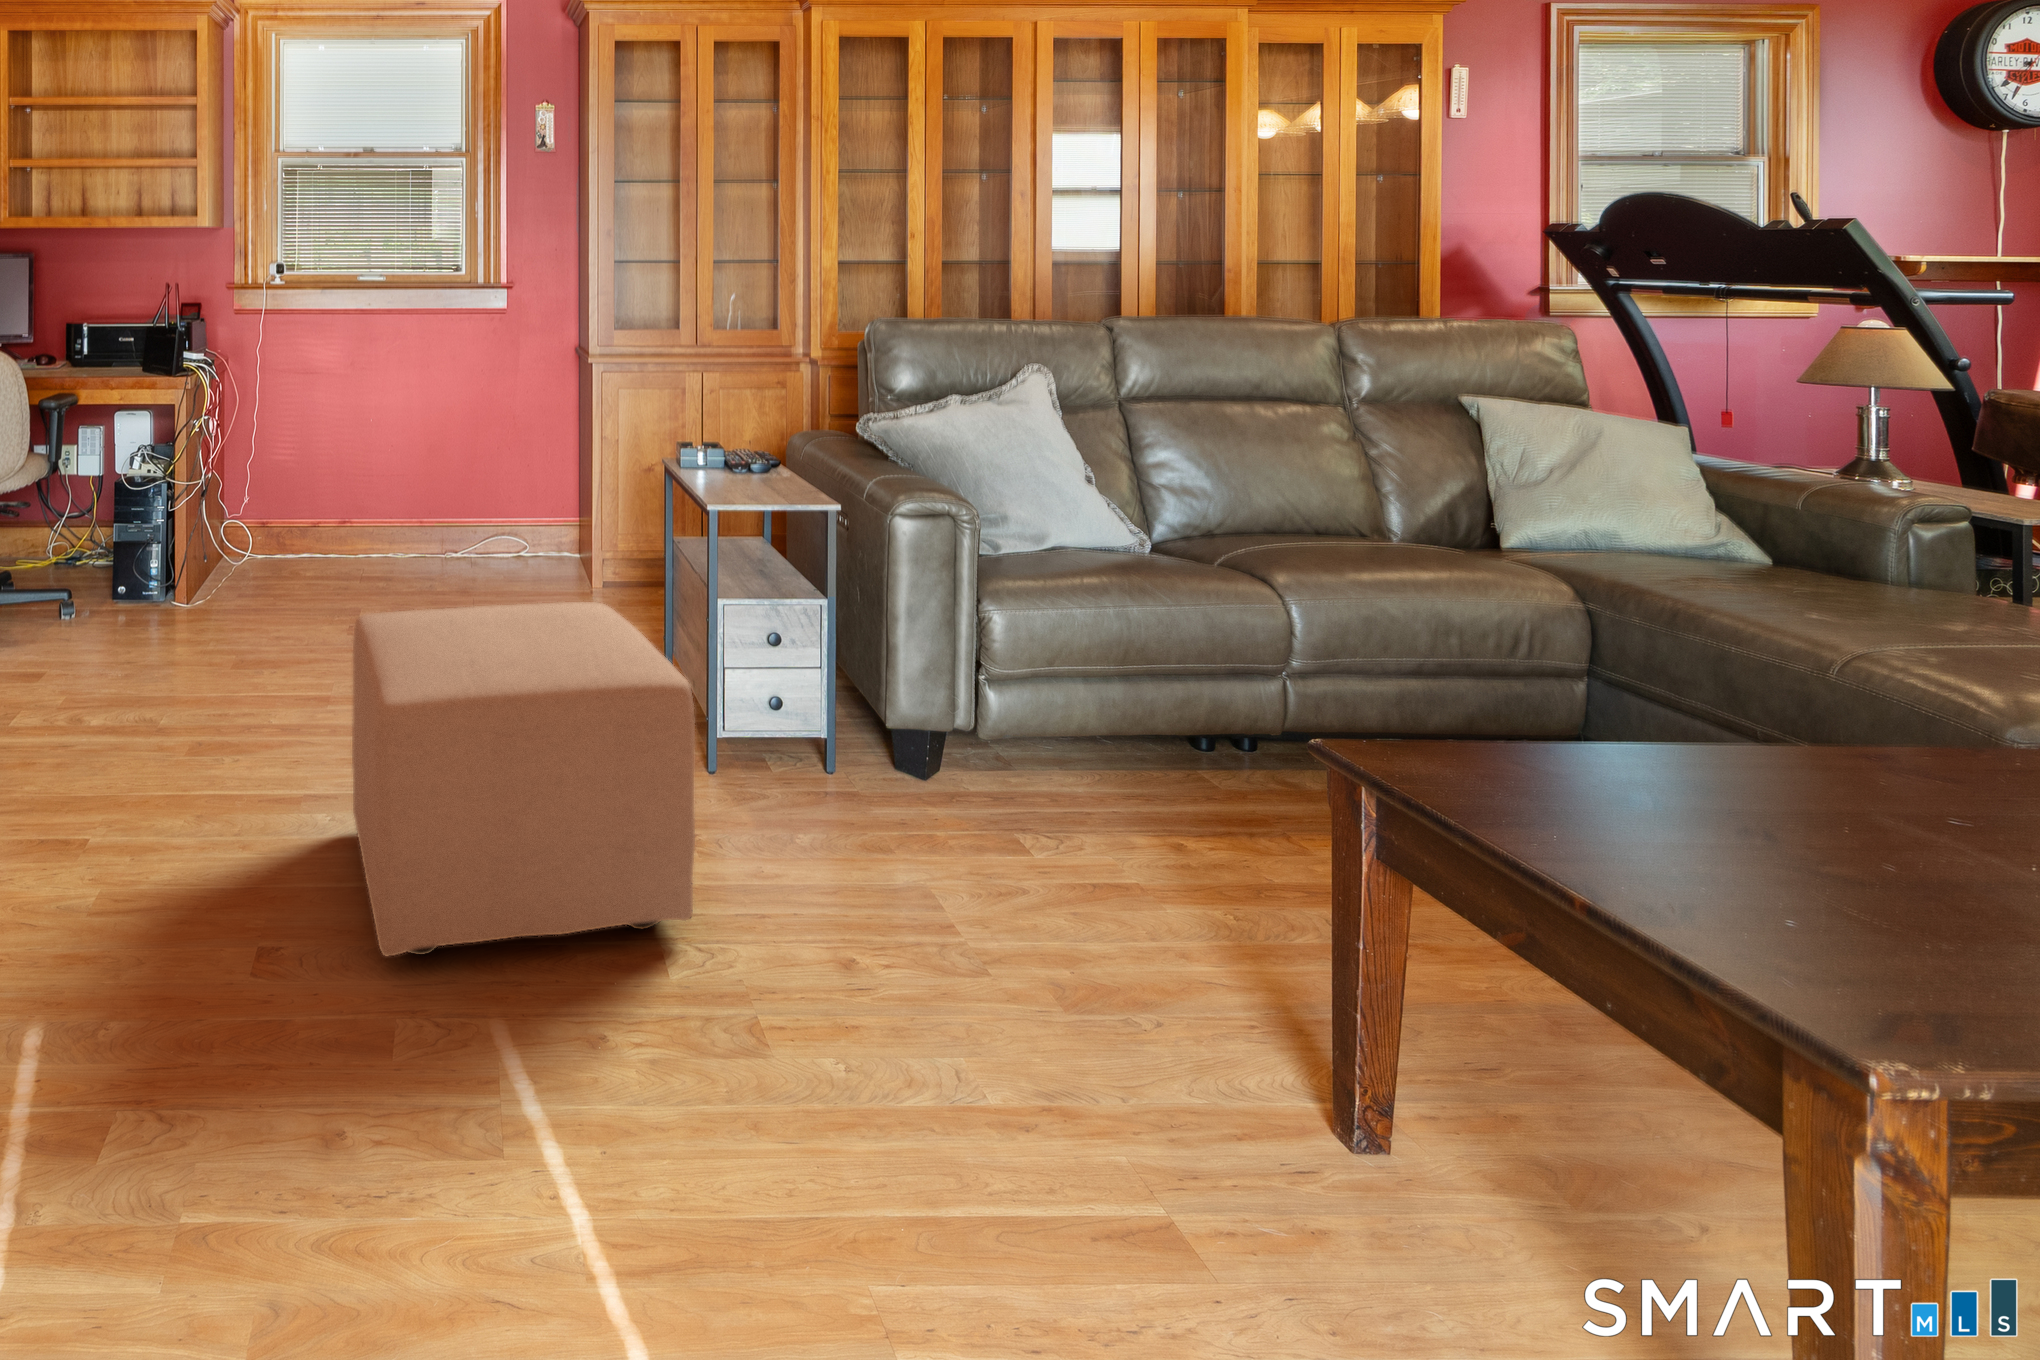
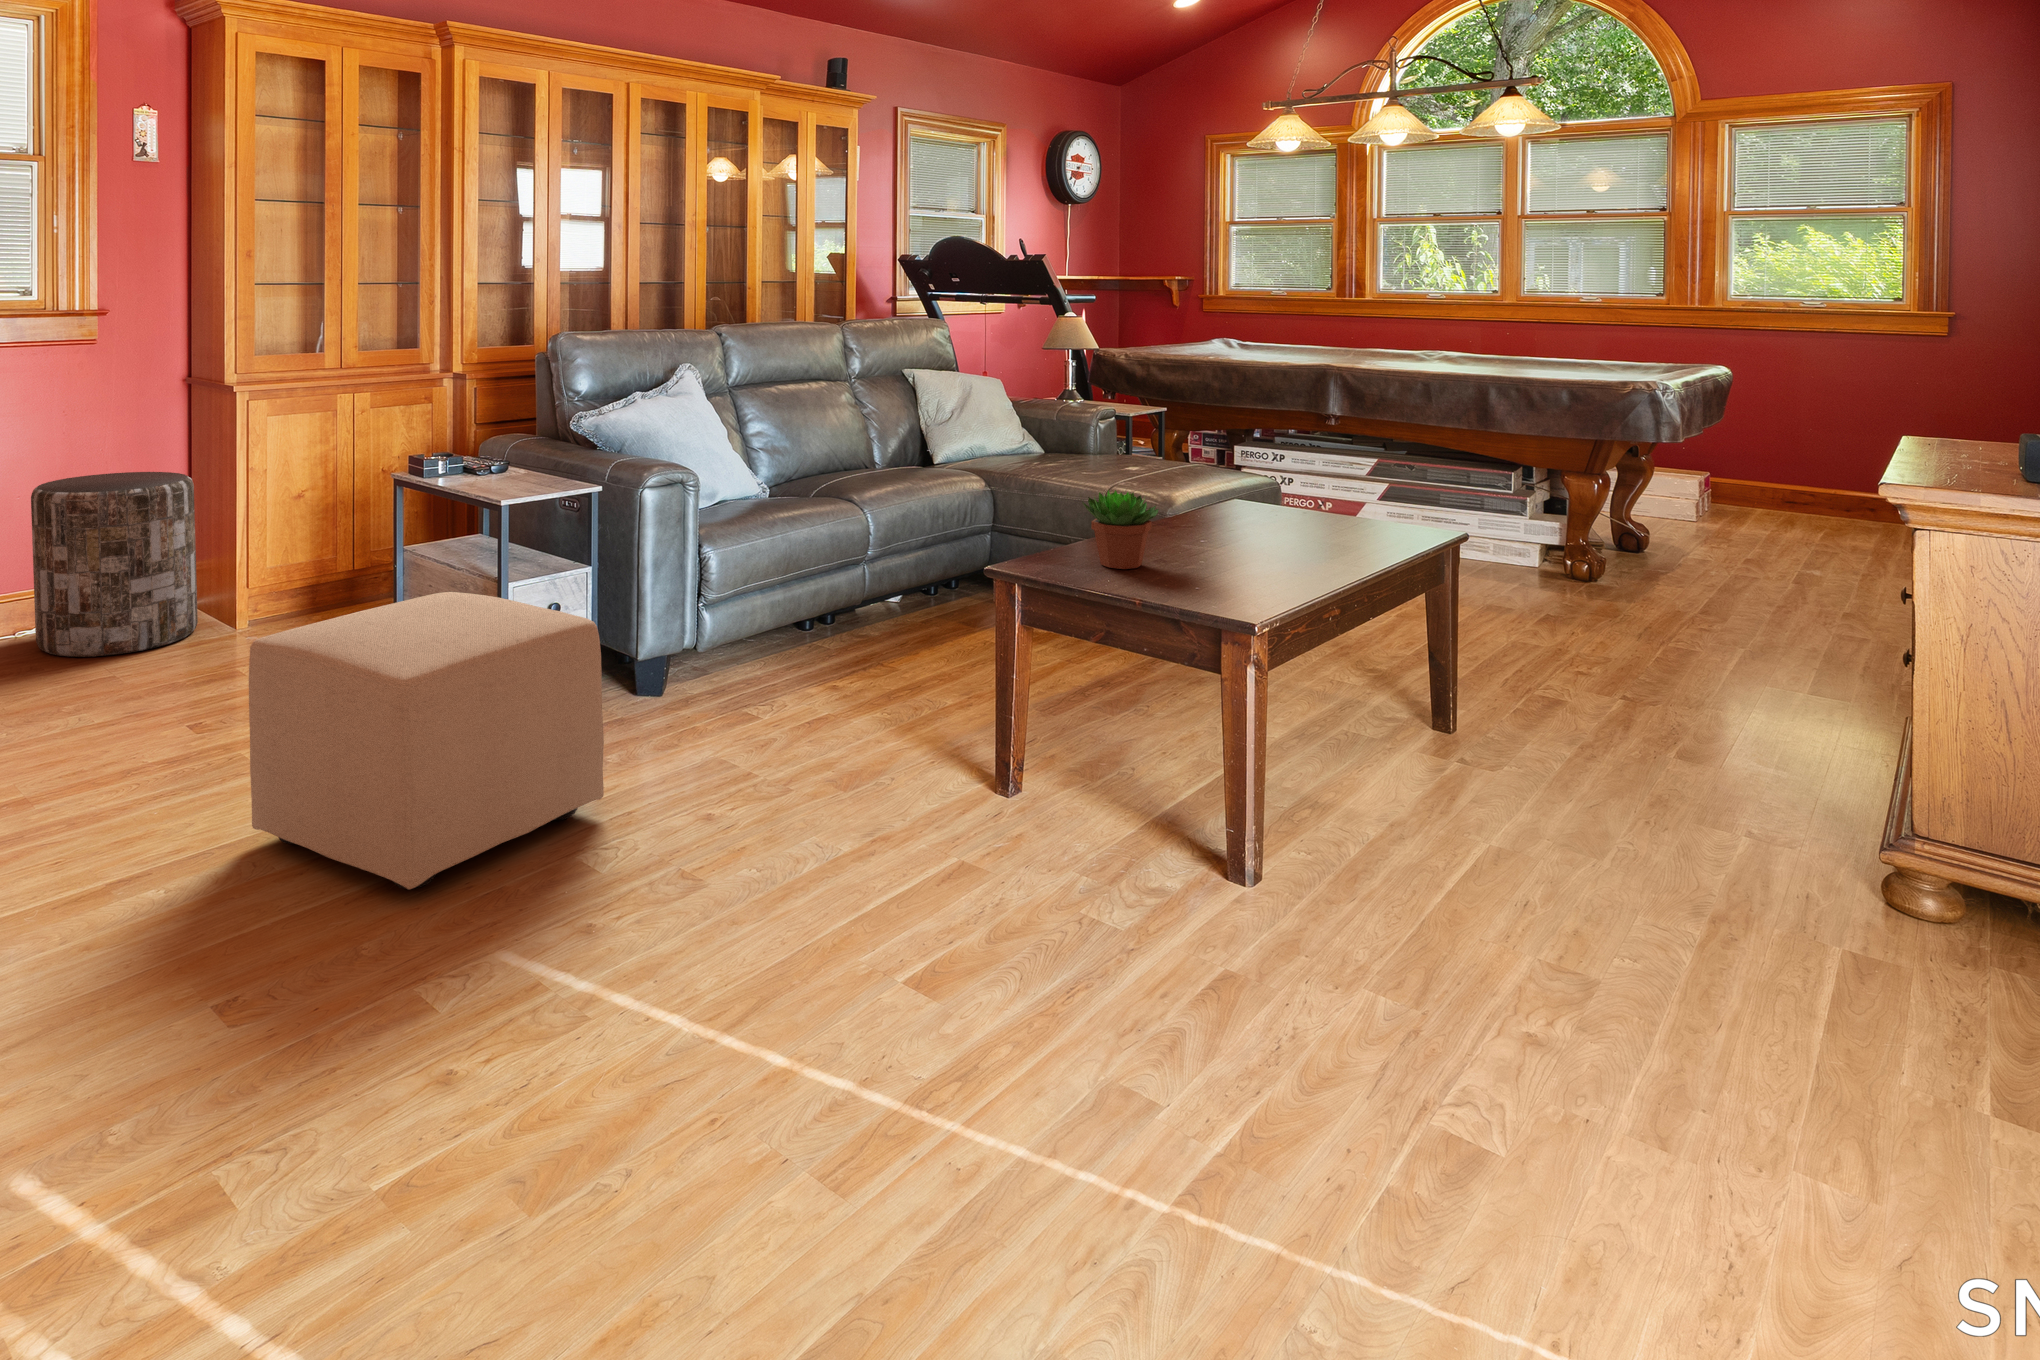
side table: none [432,429,560,594] -> present [31,472,198,657]
succulent plant: none [1615,672,1867,866] -> present [1083,490,1158,569]

